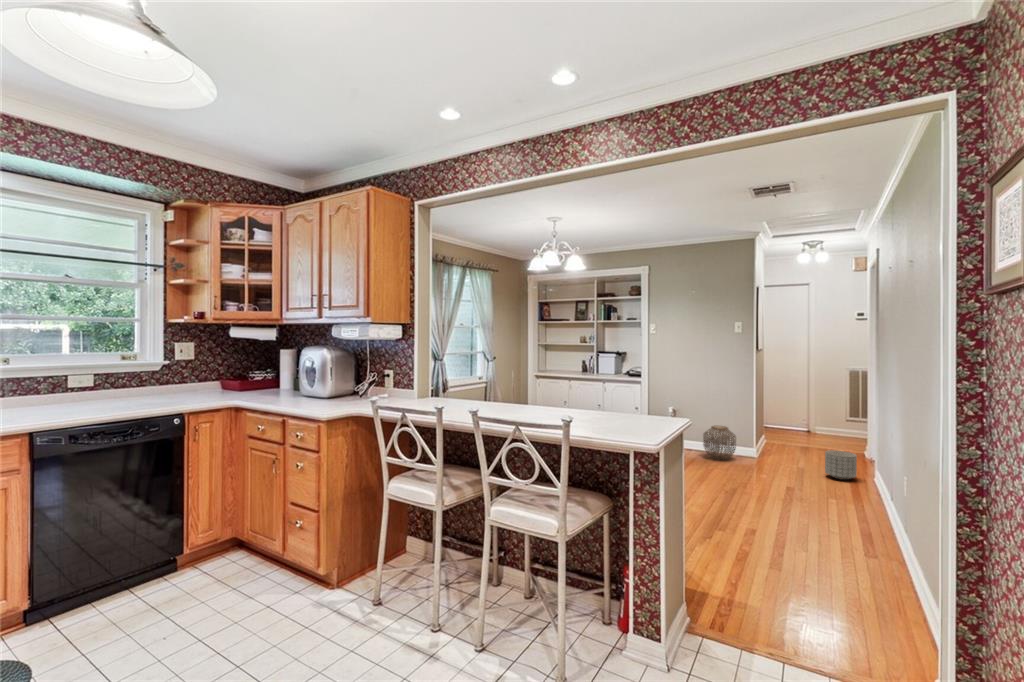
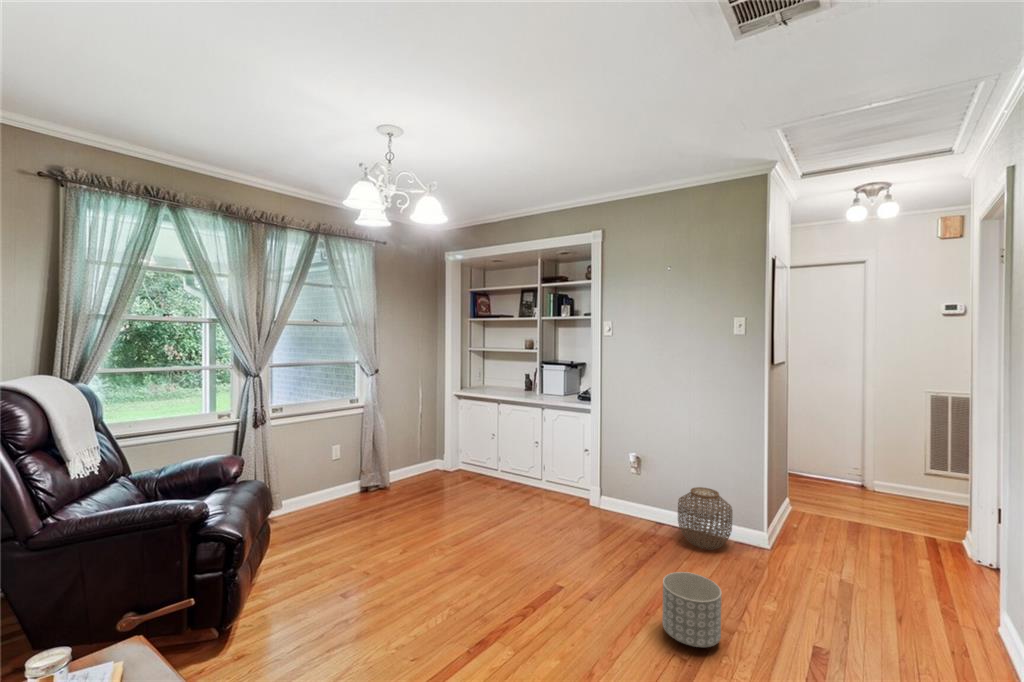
planter: present [825,450,857,480] -> present [662,572,721,647]

